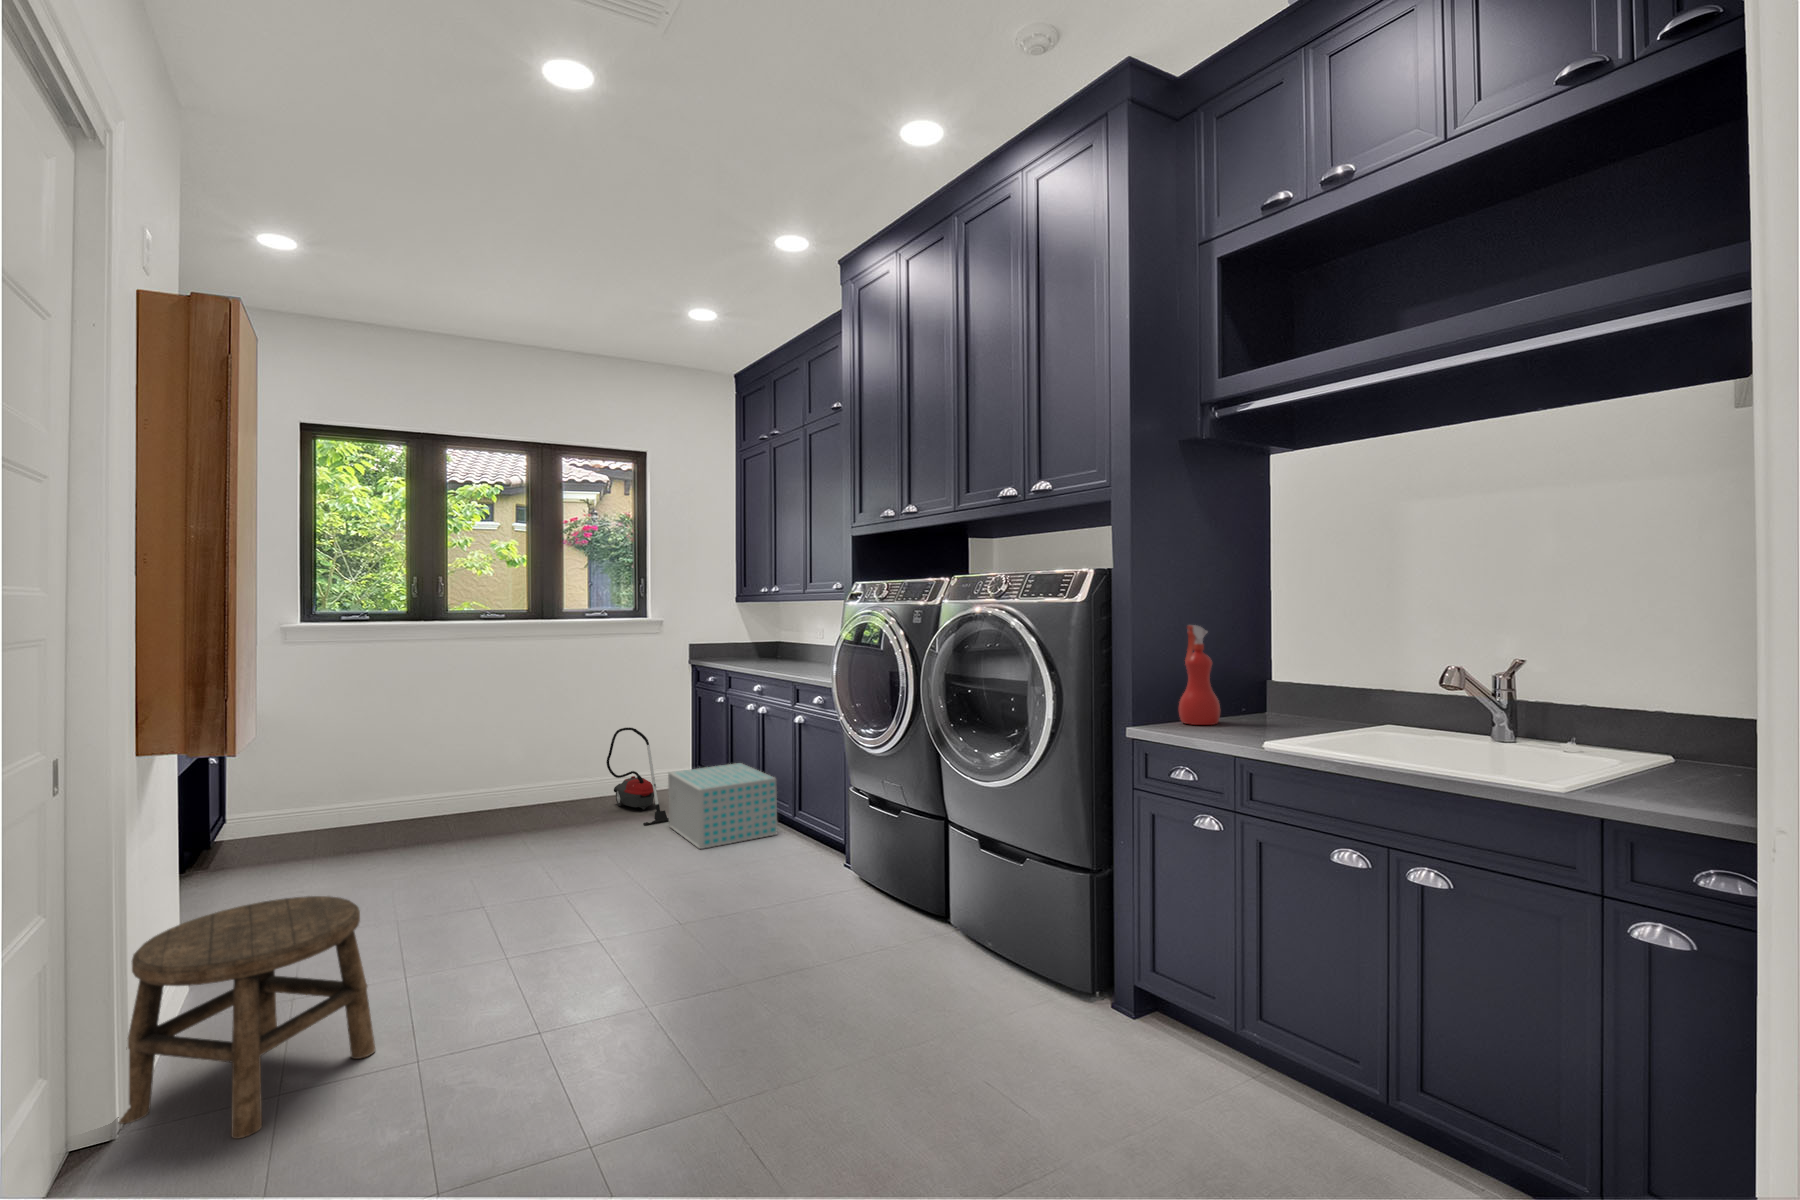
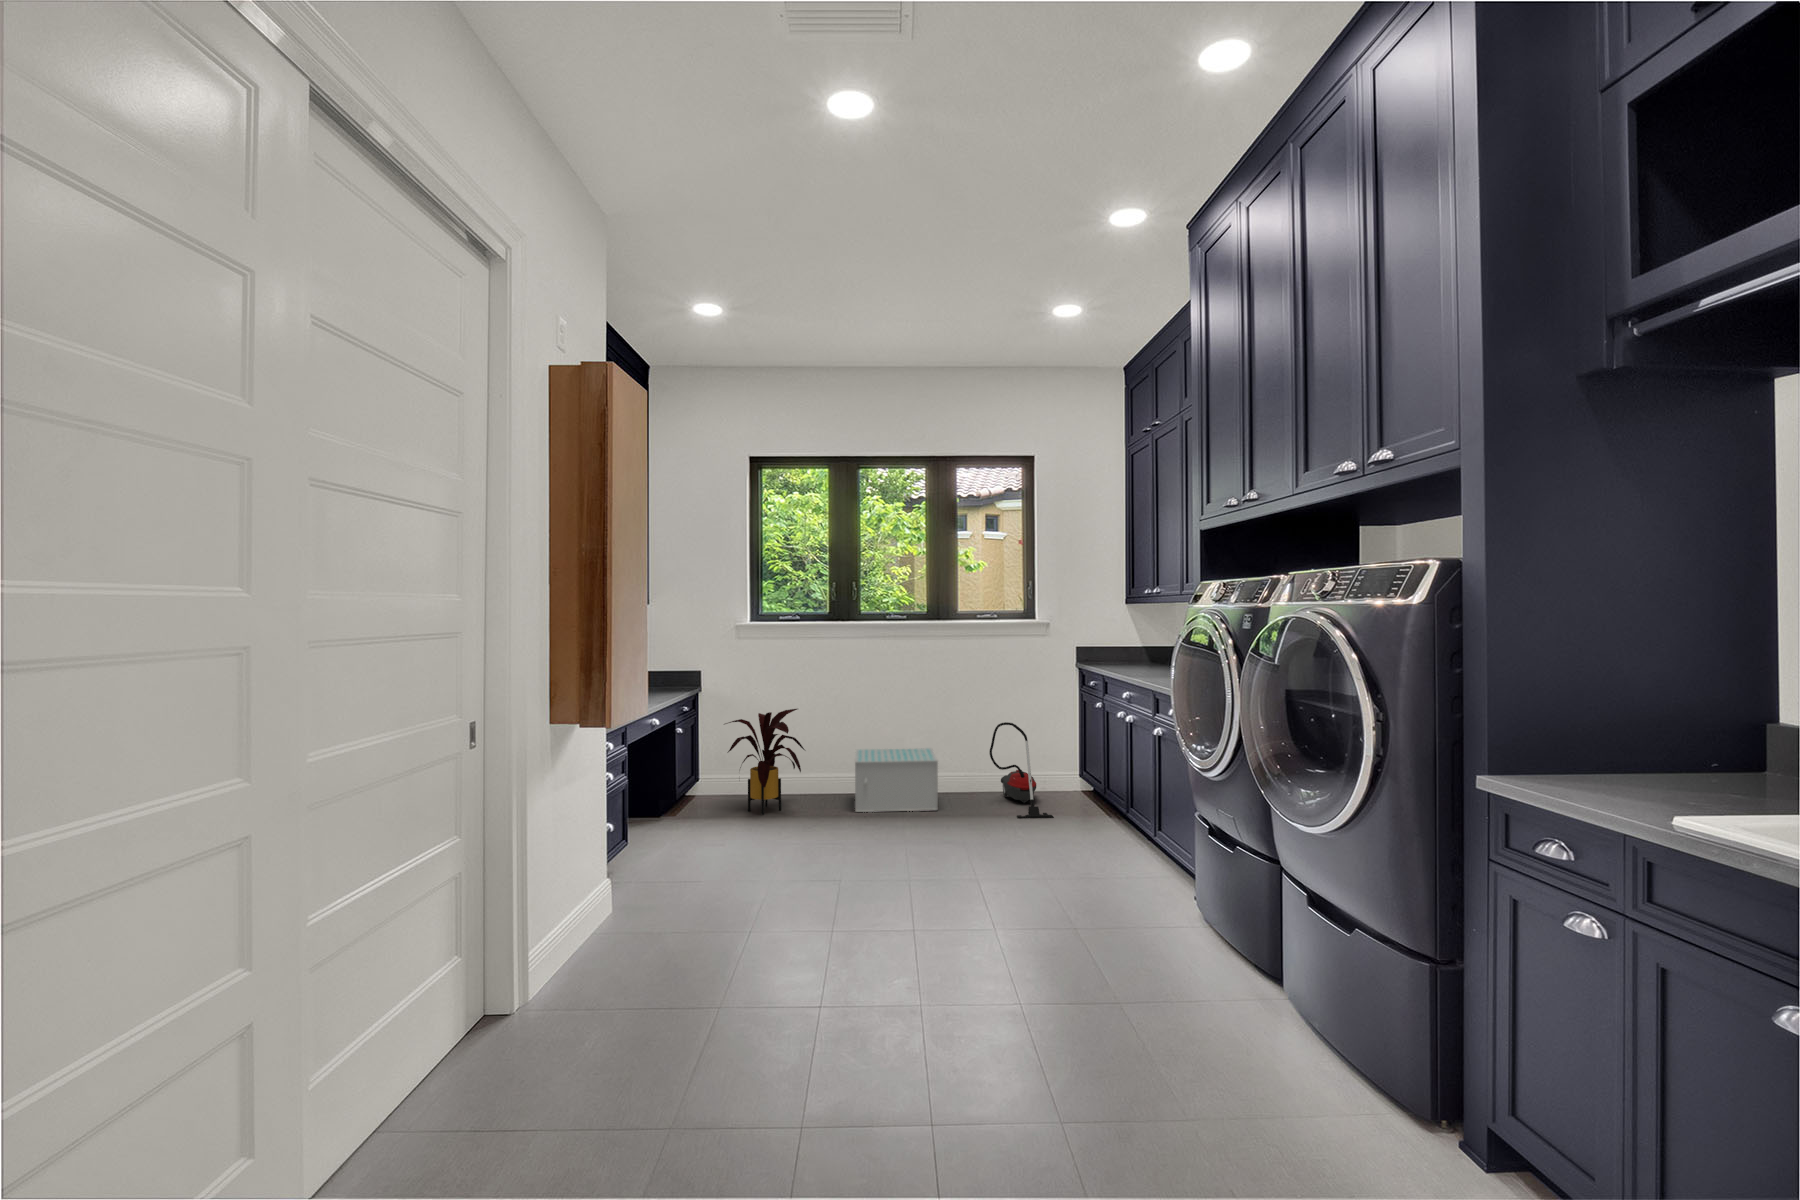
spray bottle: present [1179,625,1220,725] -> none [1580,637,1657,786]
house plant: none [243,735,374,874] -> present [725,709,805,815]
storage box: present [668,763,778,849] -> present [855,748,938,812]
stool: present [119,896,375,1139] -> none [581,825,731,994]

